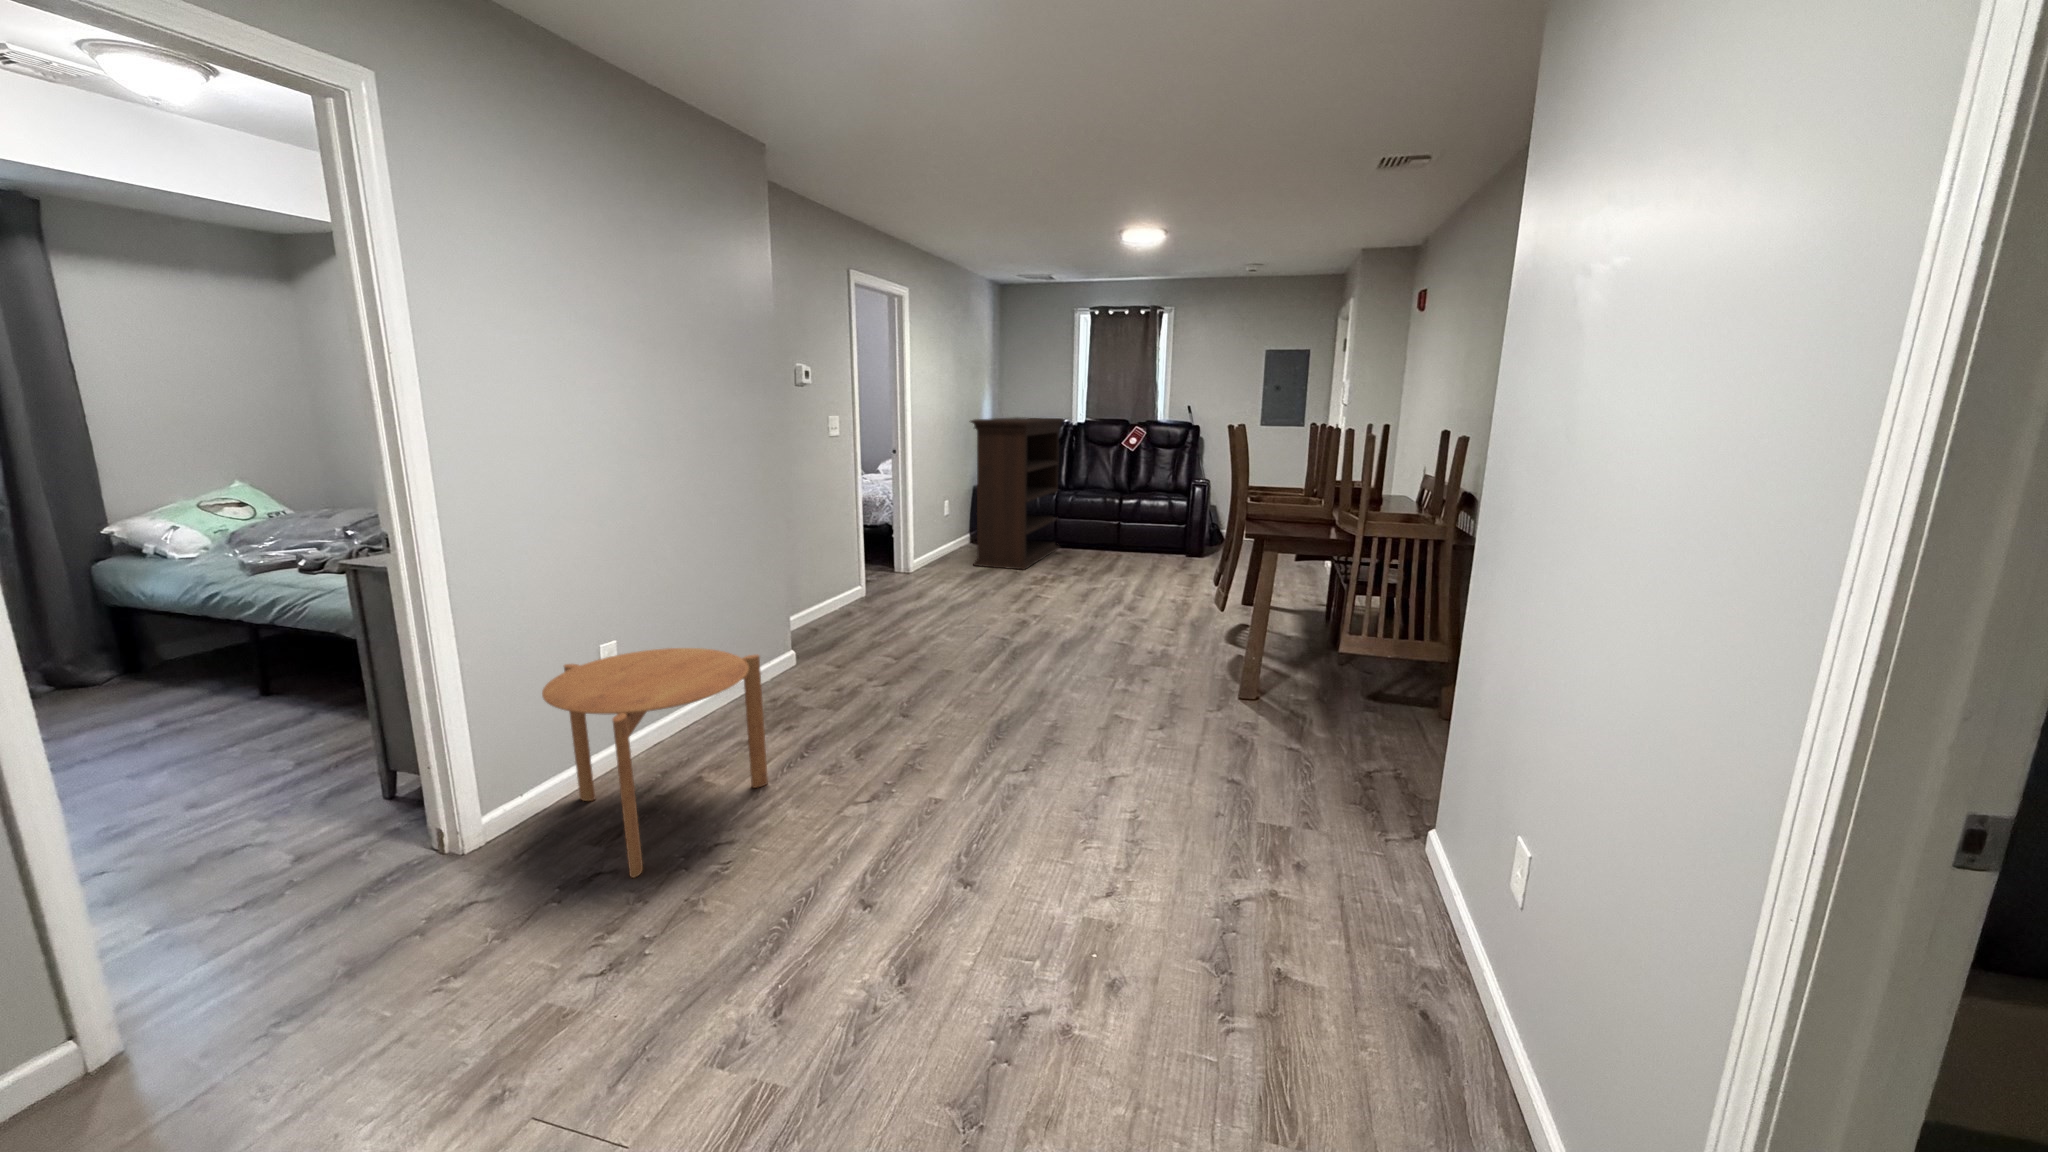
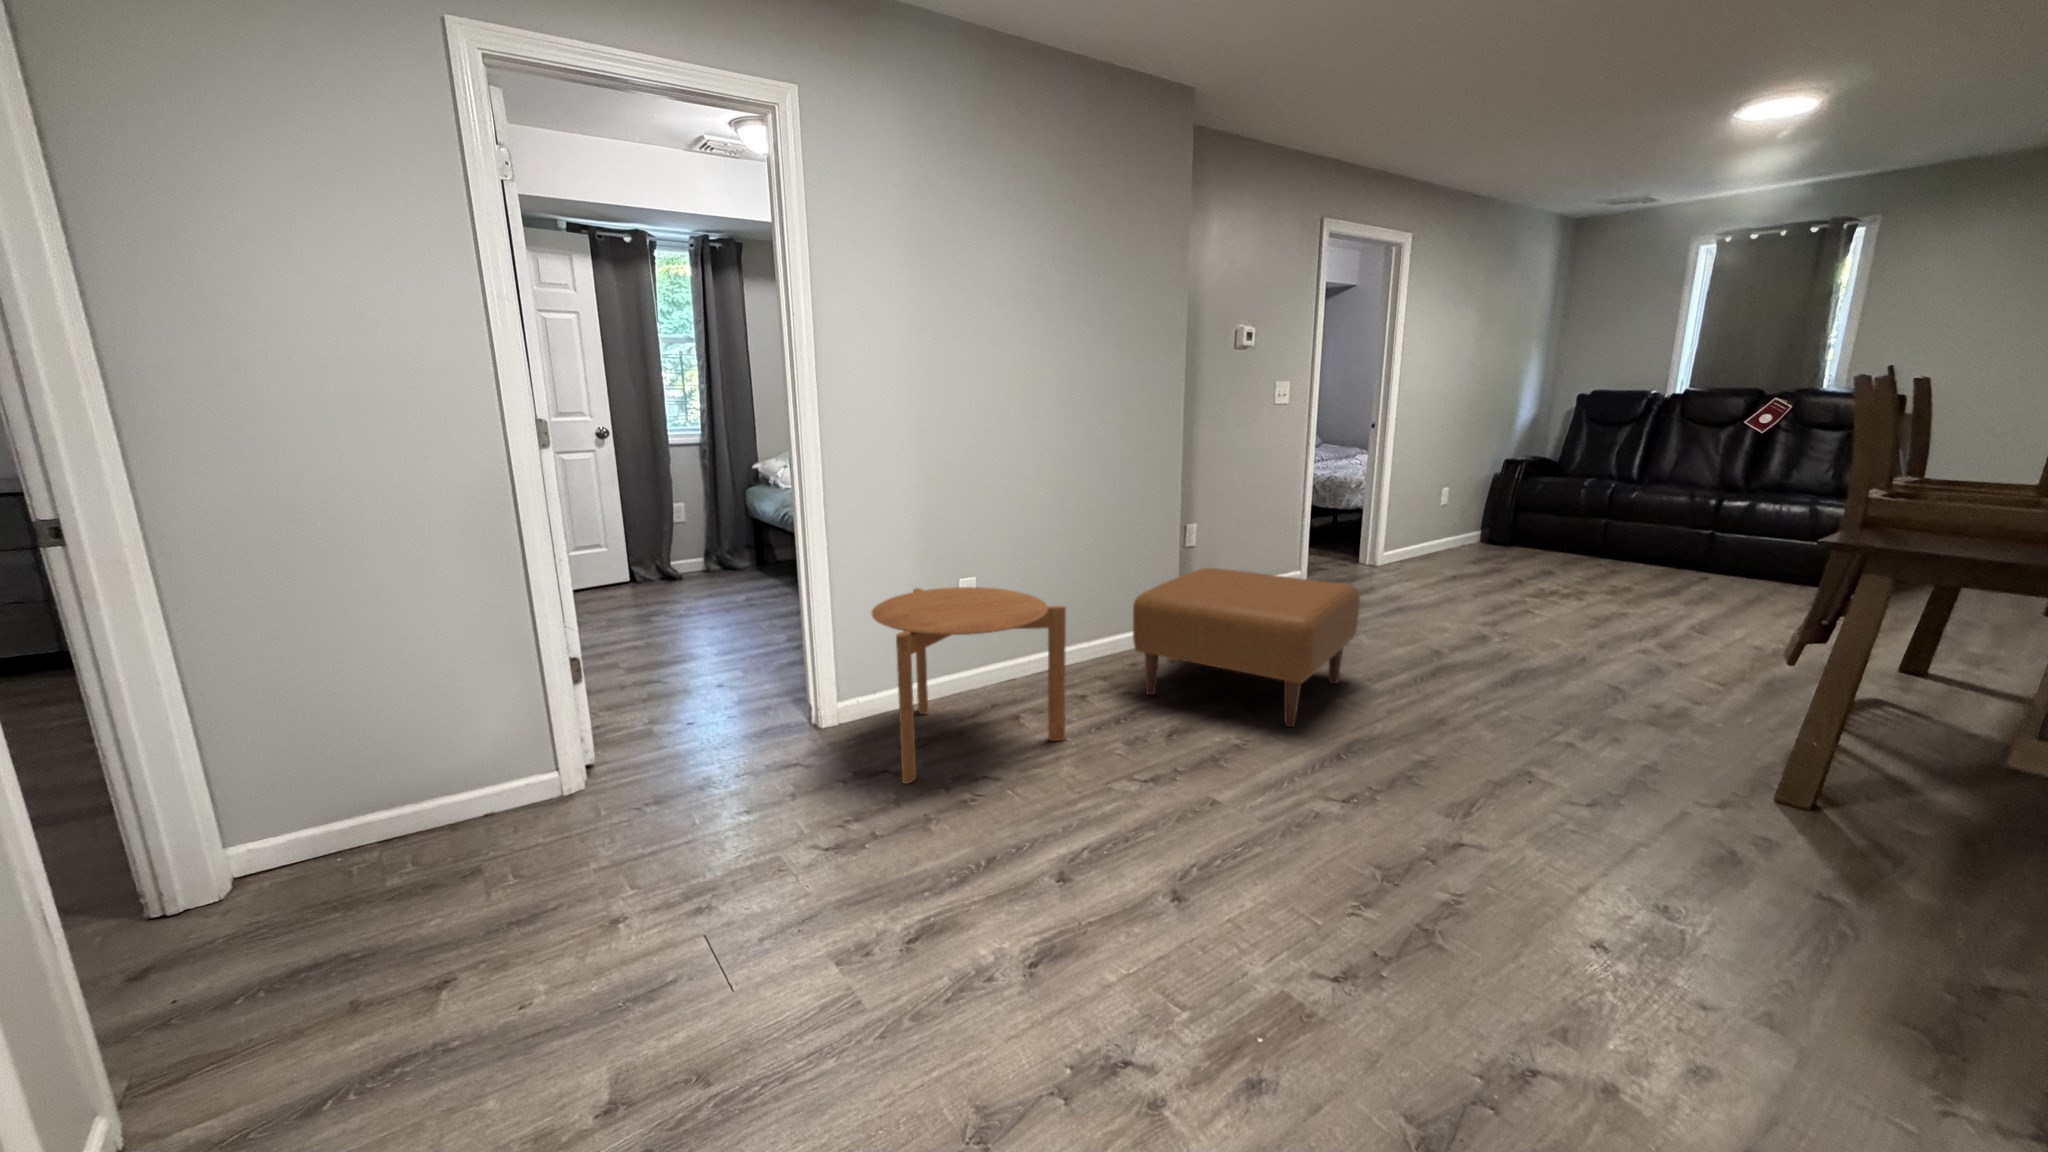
bookshelf: present [971,417,1064,570] -> none [1461,385,1642,583]
ottoman: none [791,594,964,721] -> present [1133,568,1360,727]

